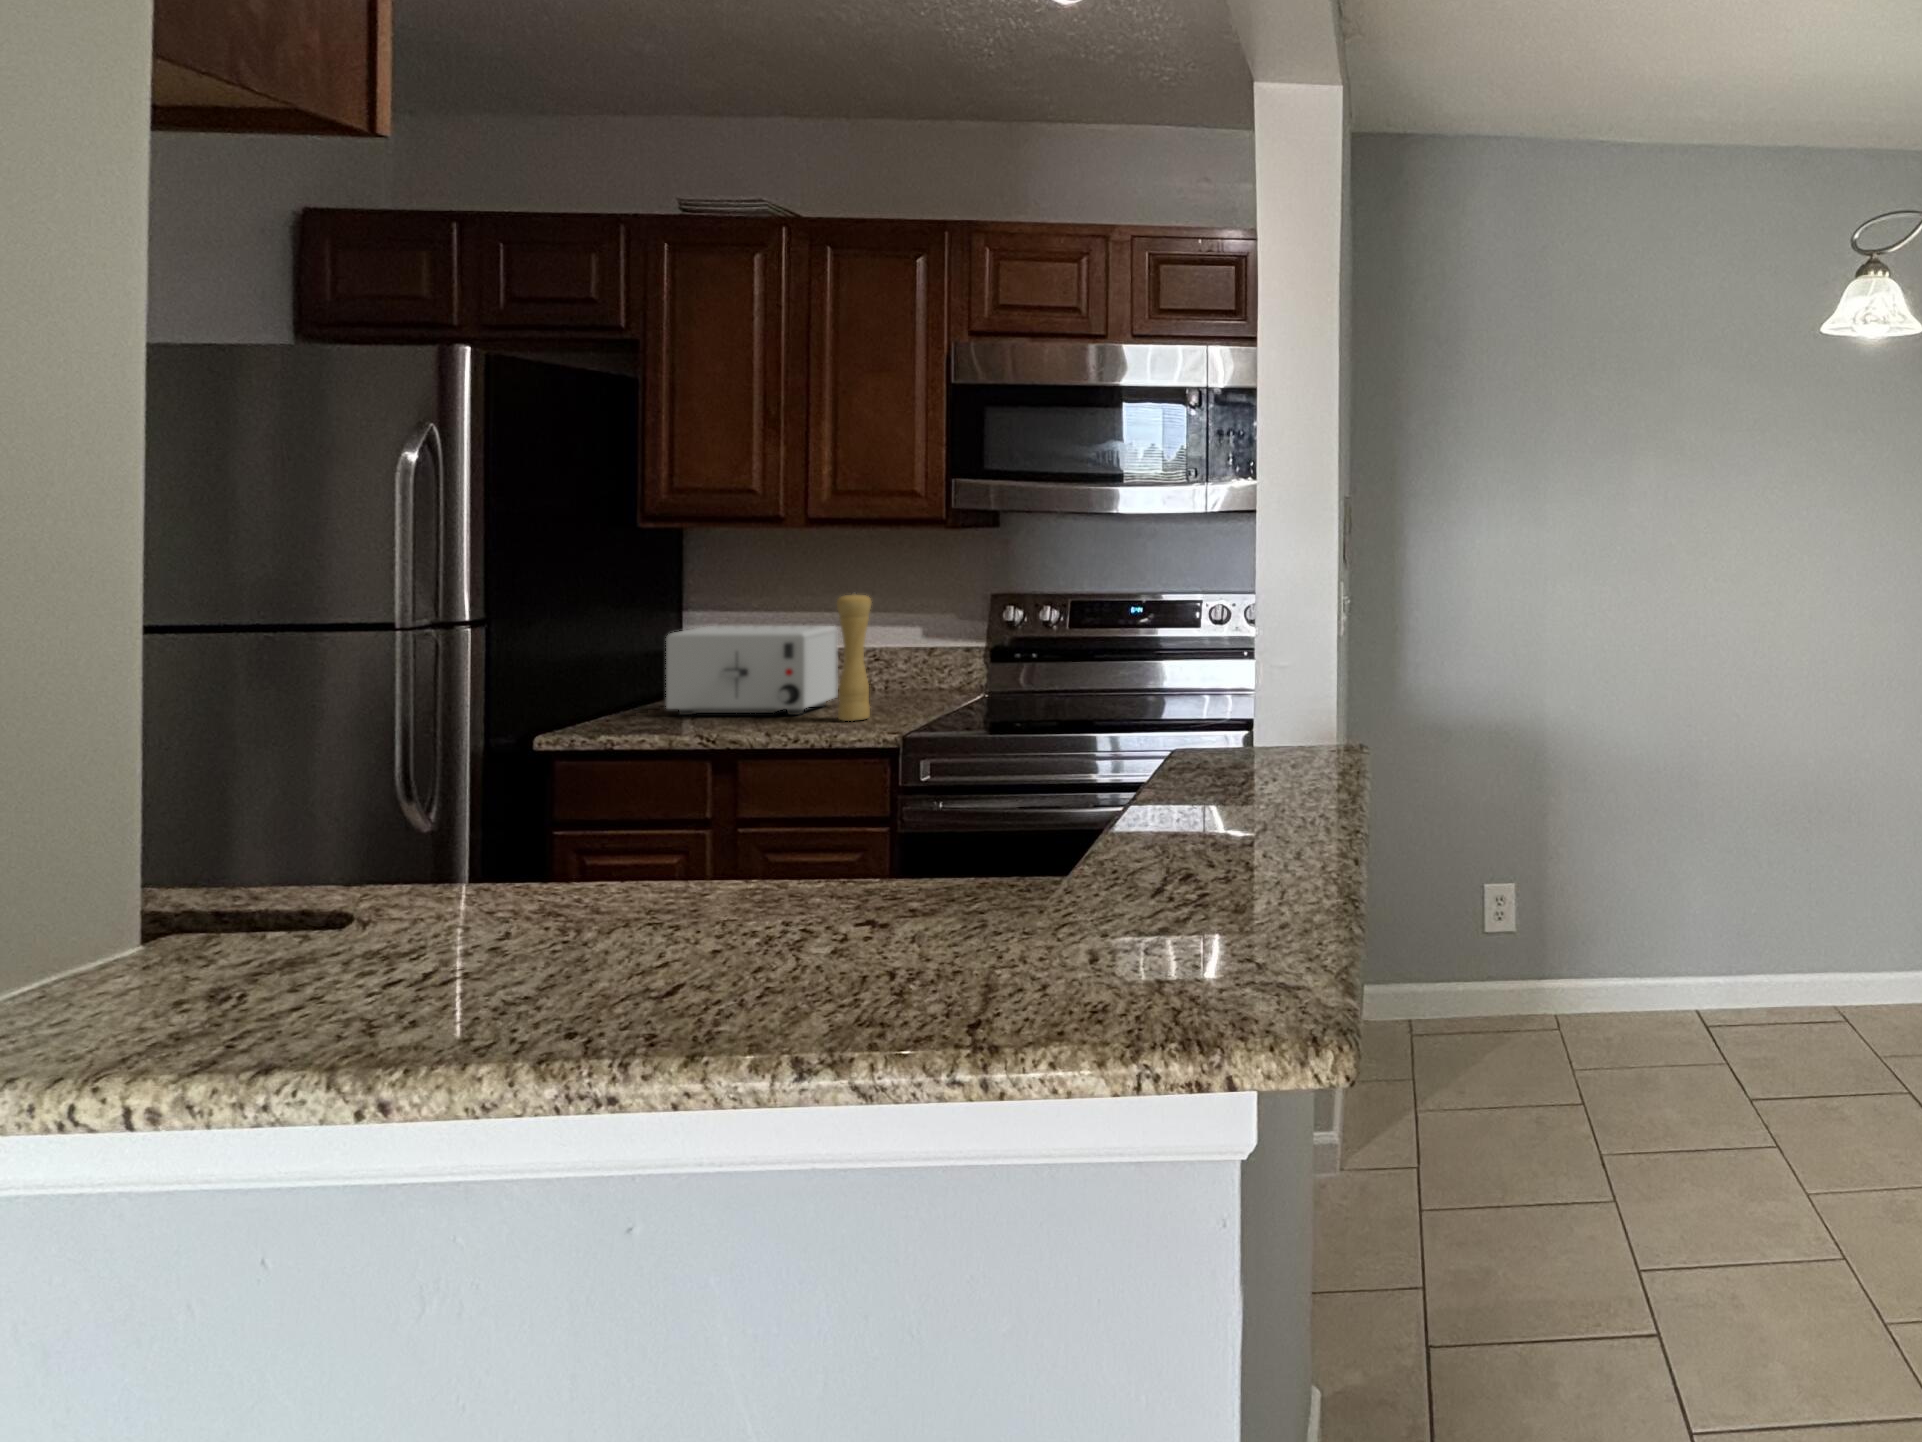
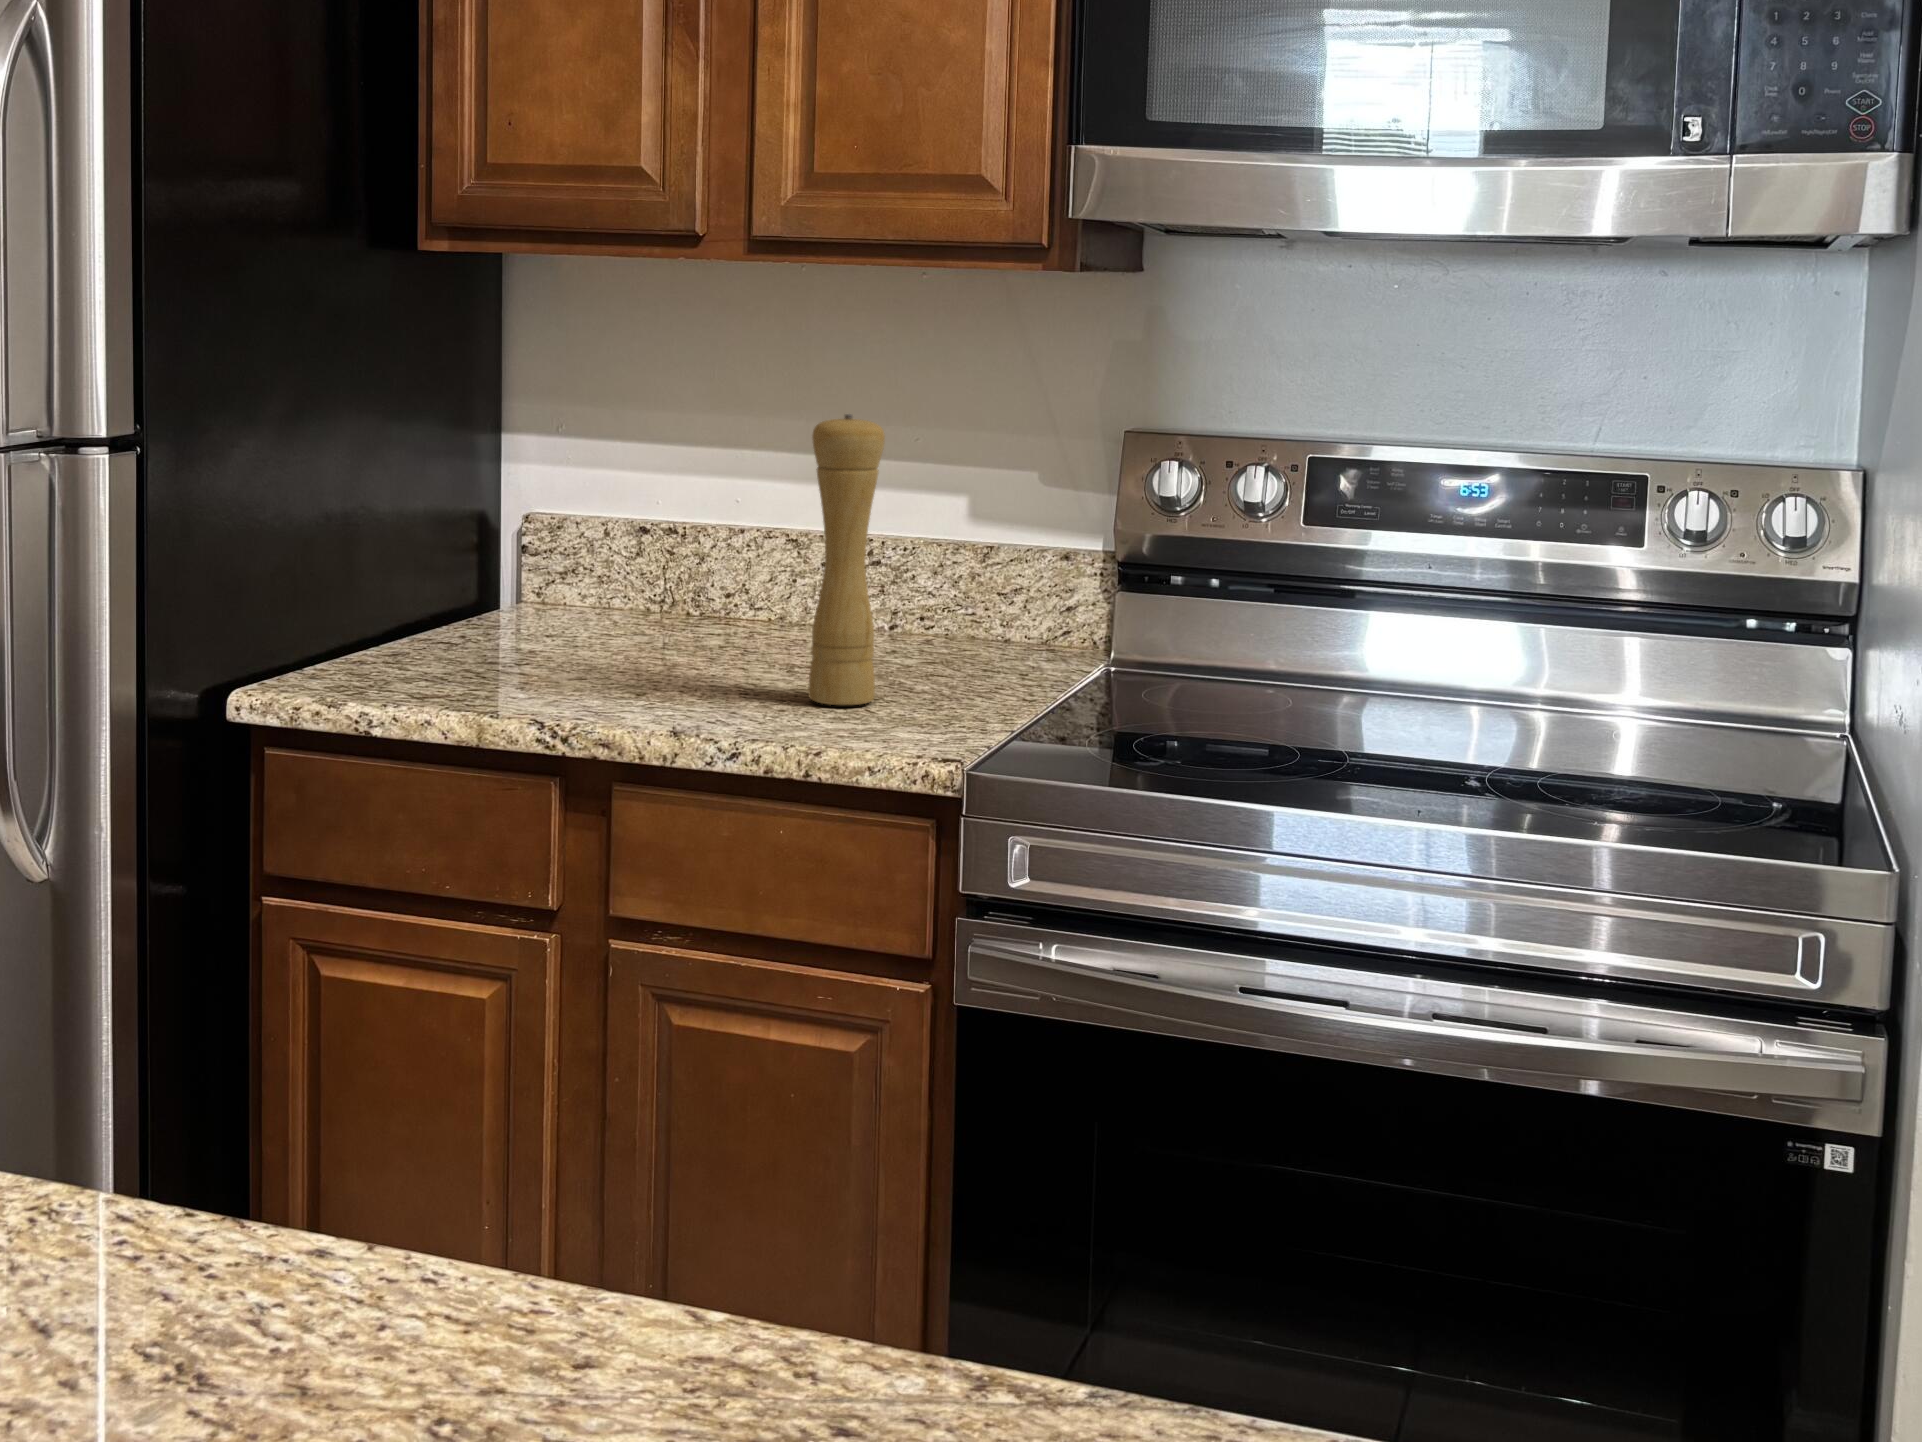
toaster: present [666,626,838,715] -> none [471,468,799,676]

